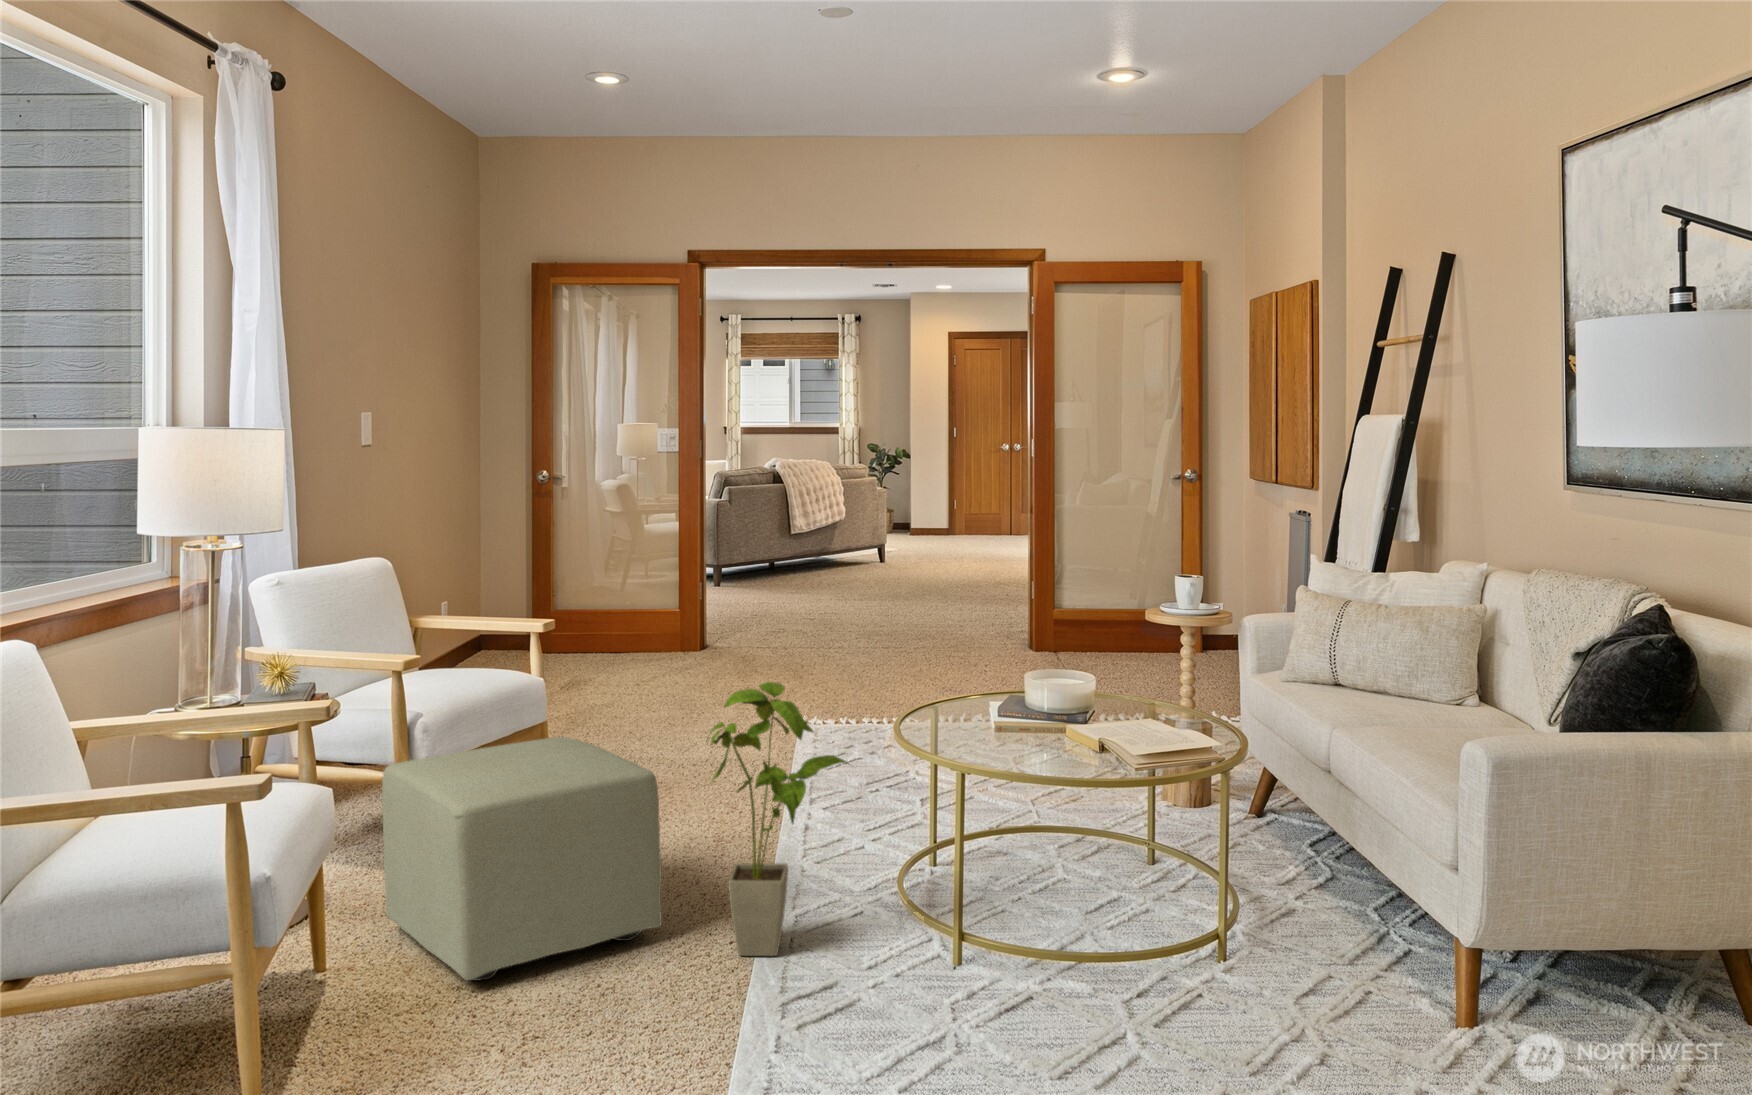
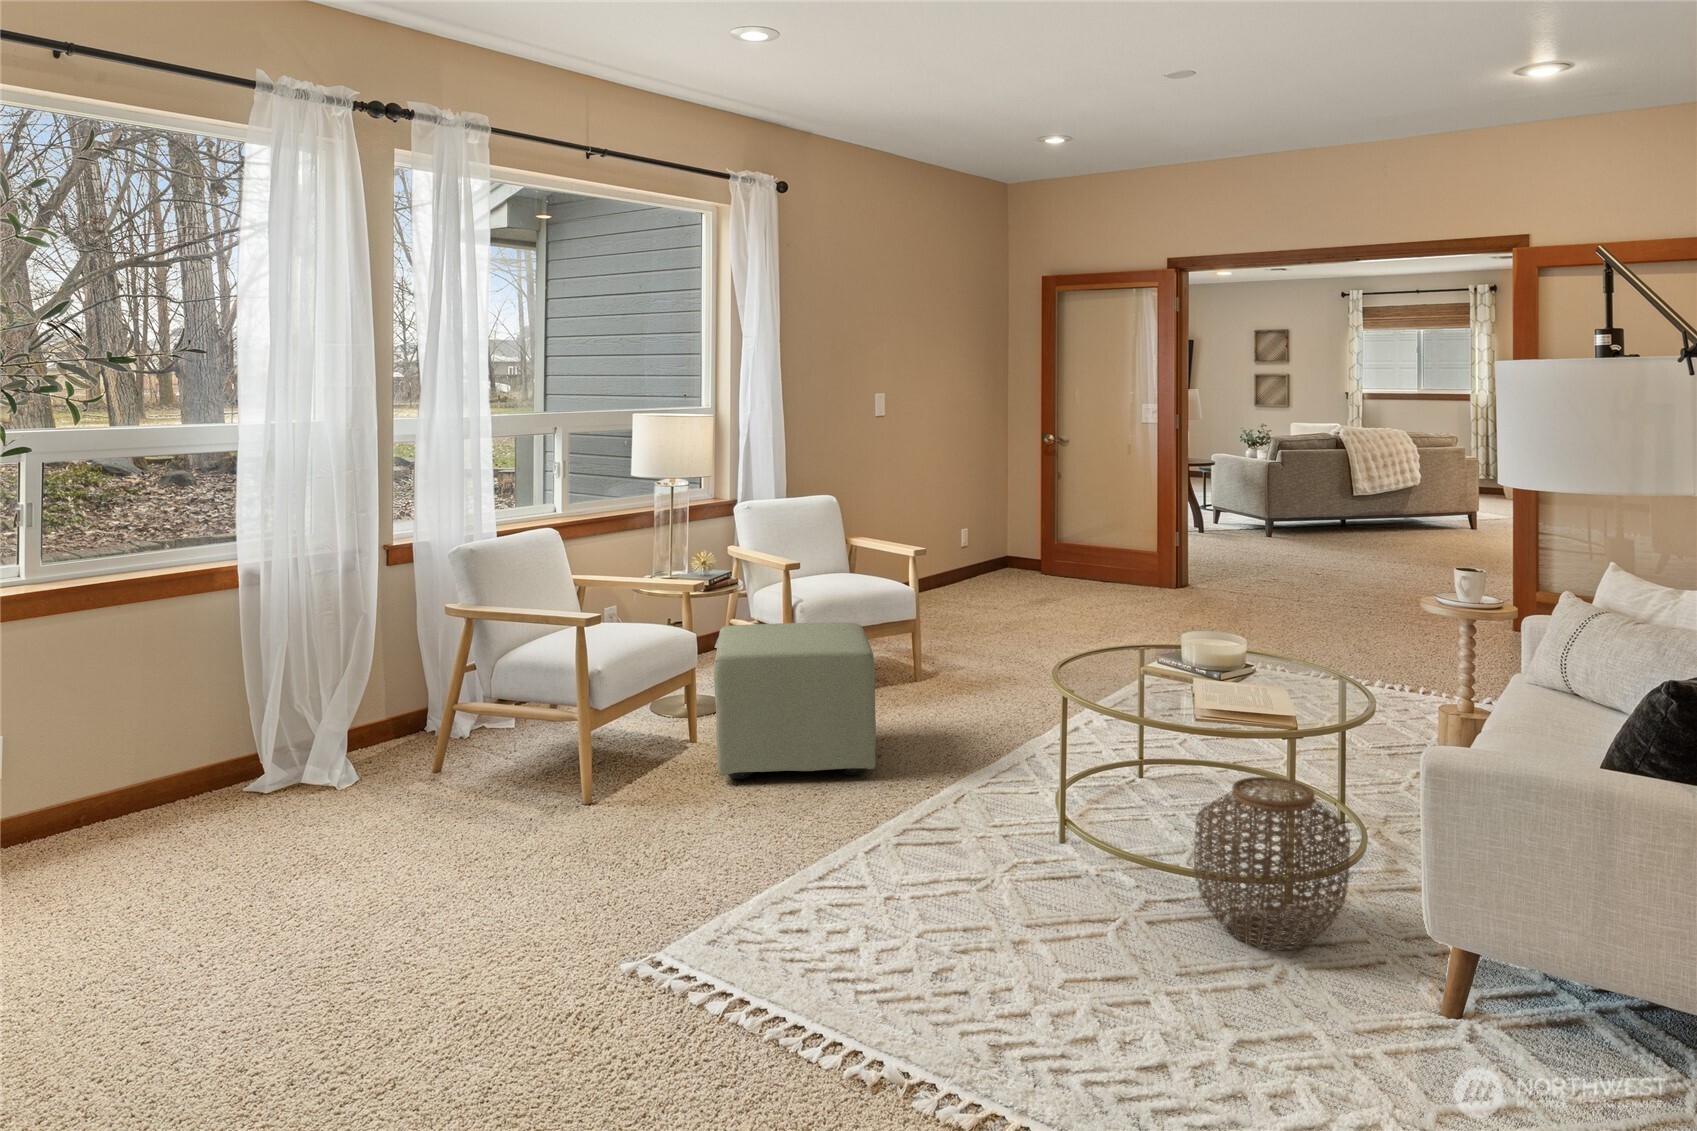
house plant: present [706,682,851,956] -> none [892,589,1010,805]
woven basket: none [1183,847,1346,1033] -> present [1194,777,1350,950]

